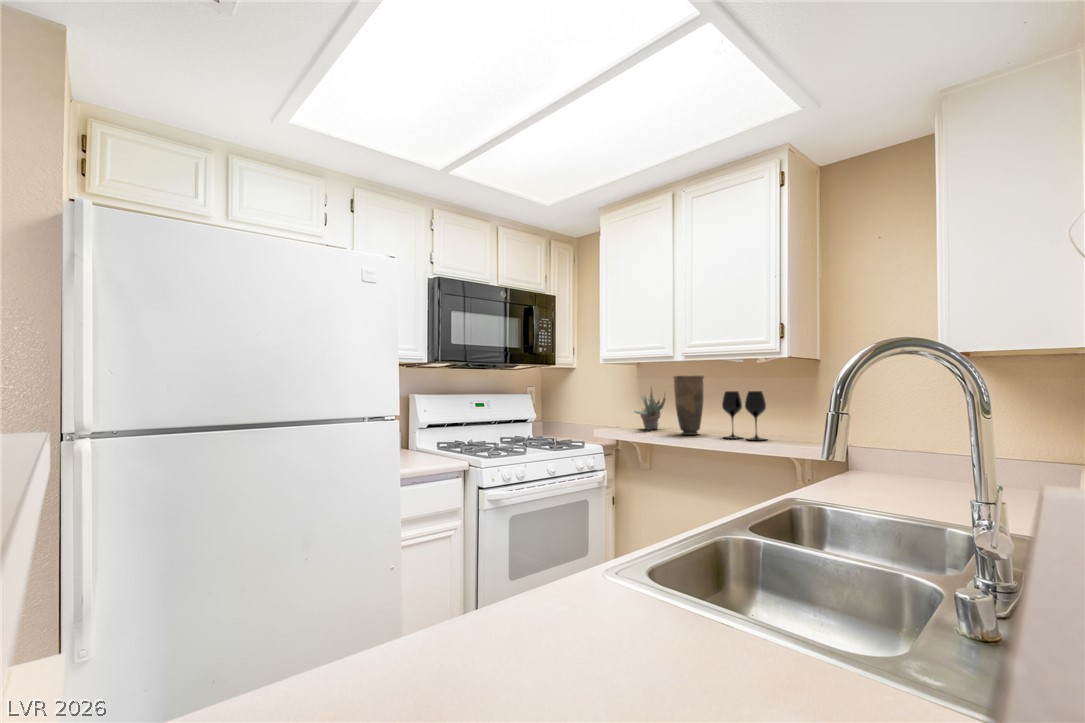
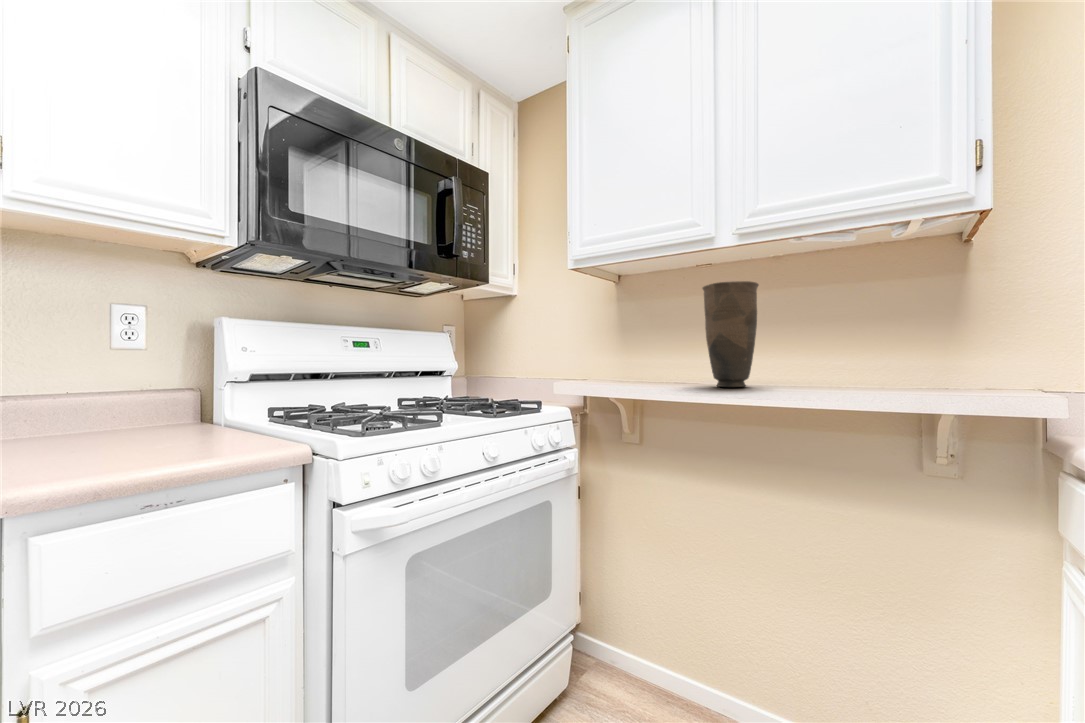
succulent plant: present [634,387,666,430] -> none [626,310,673,382]
wine glass: present [722,391,766,440] -> none [806,300,908,393]

